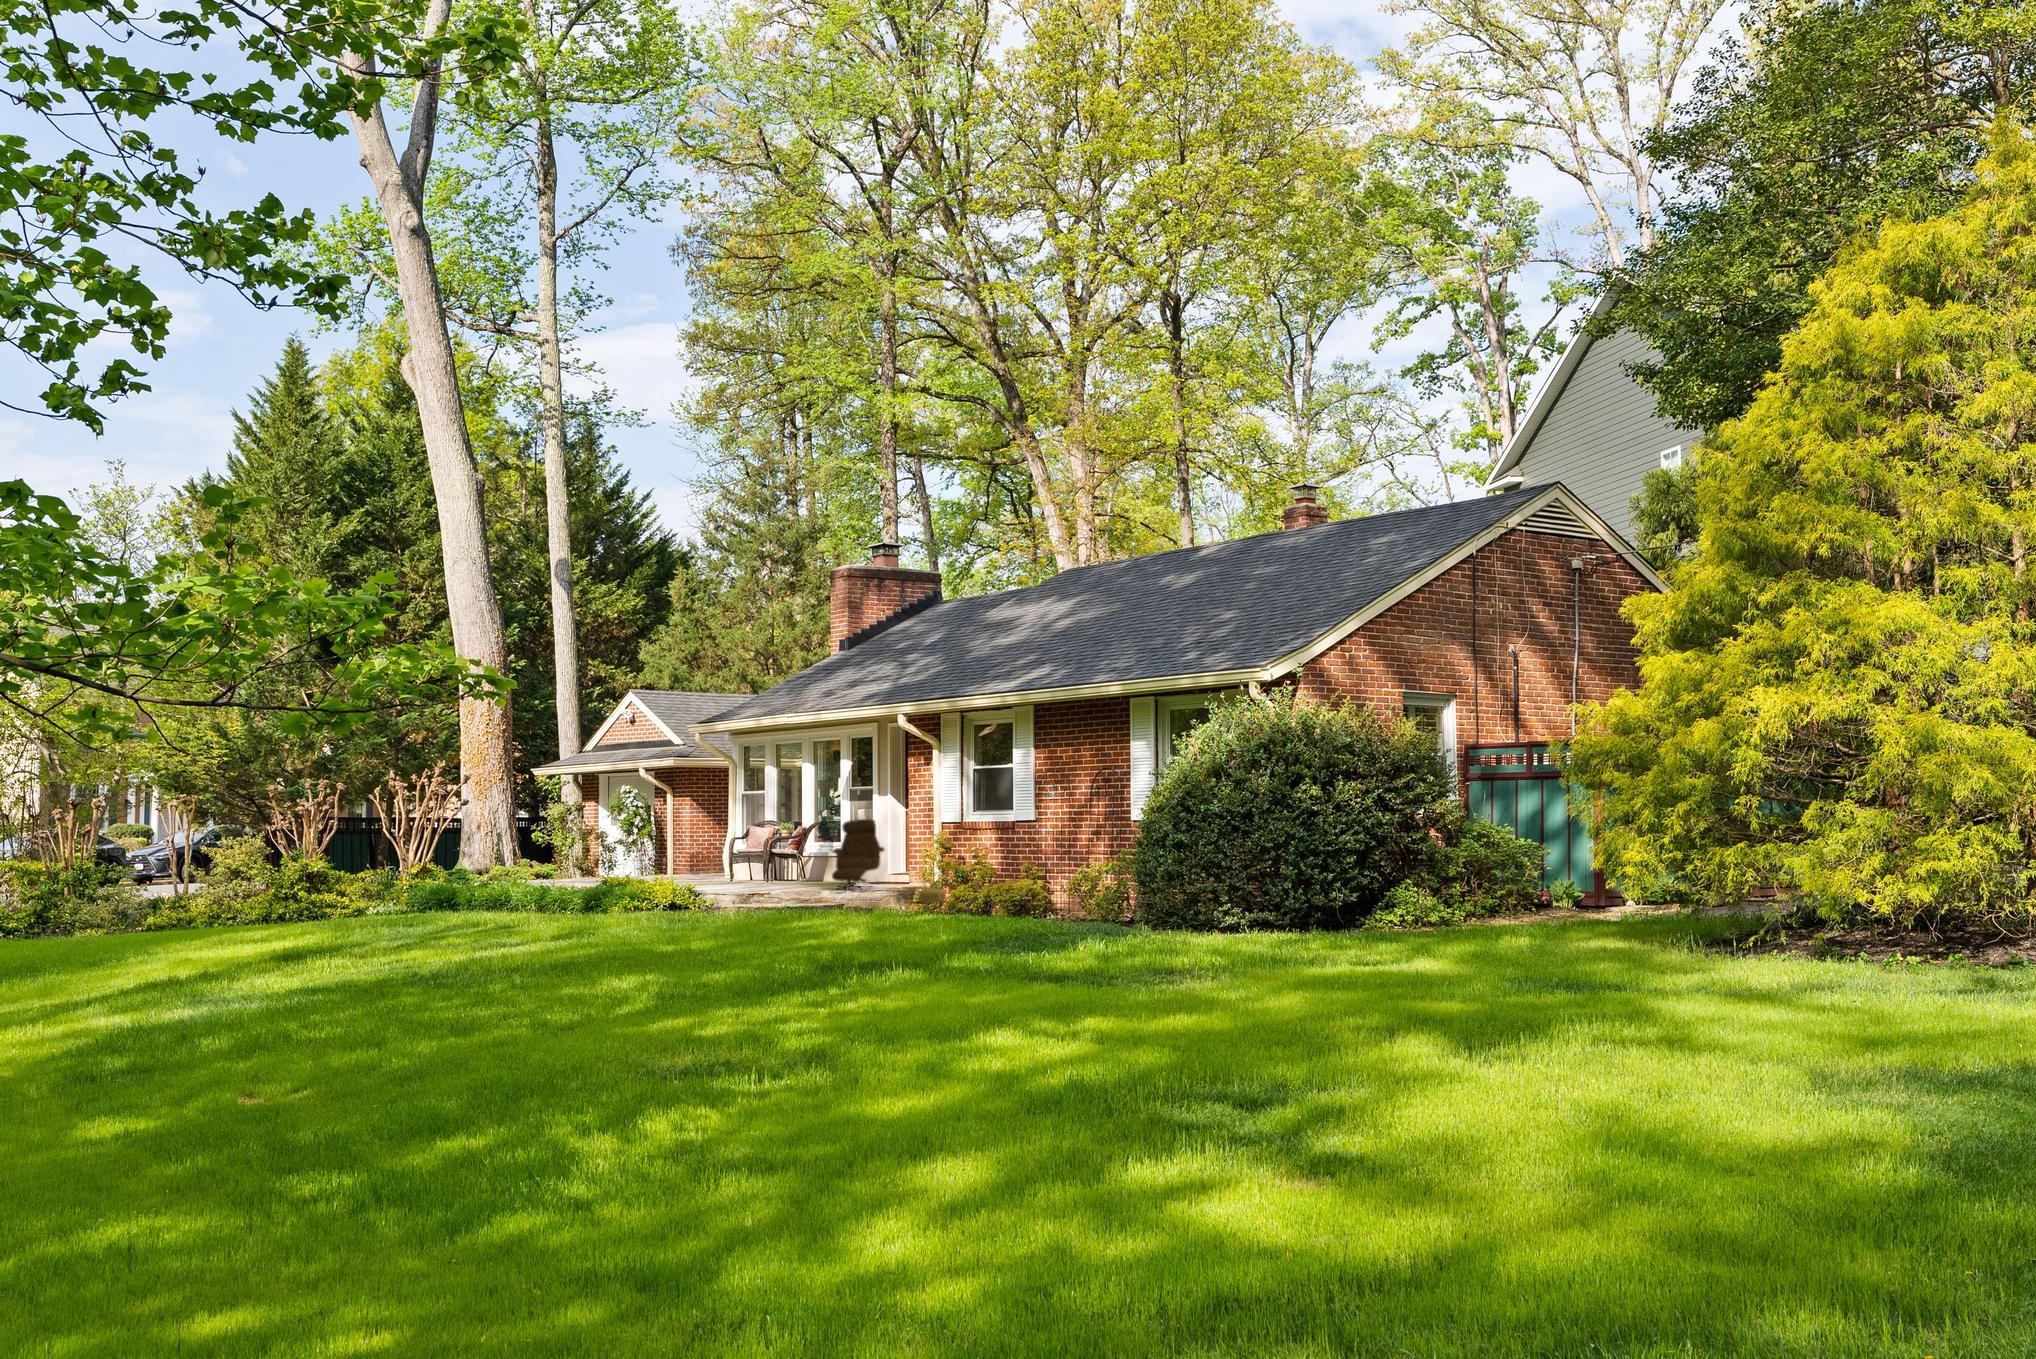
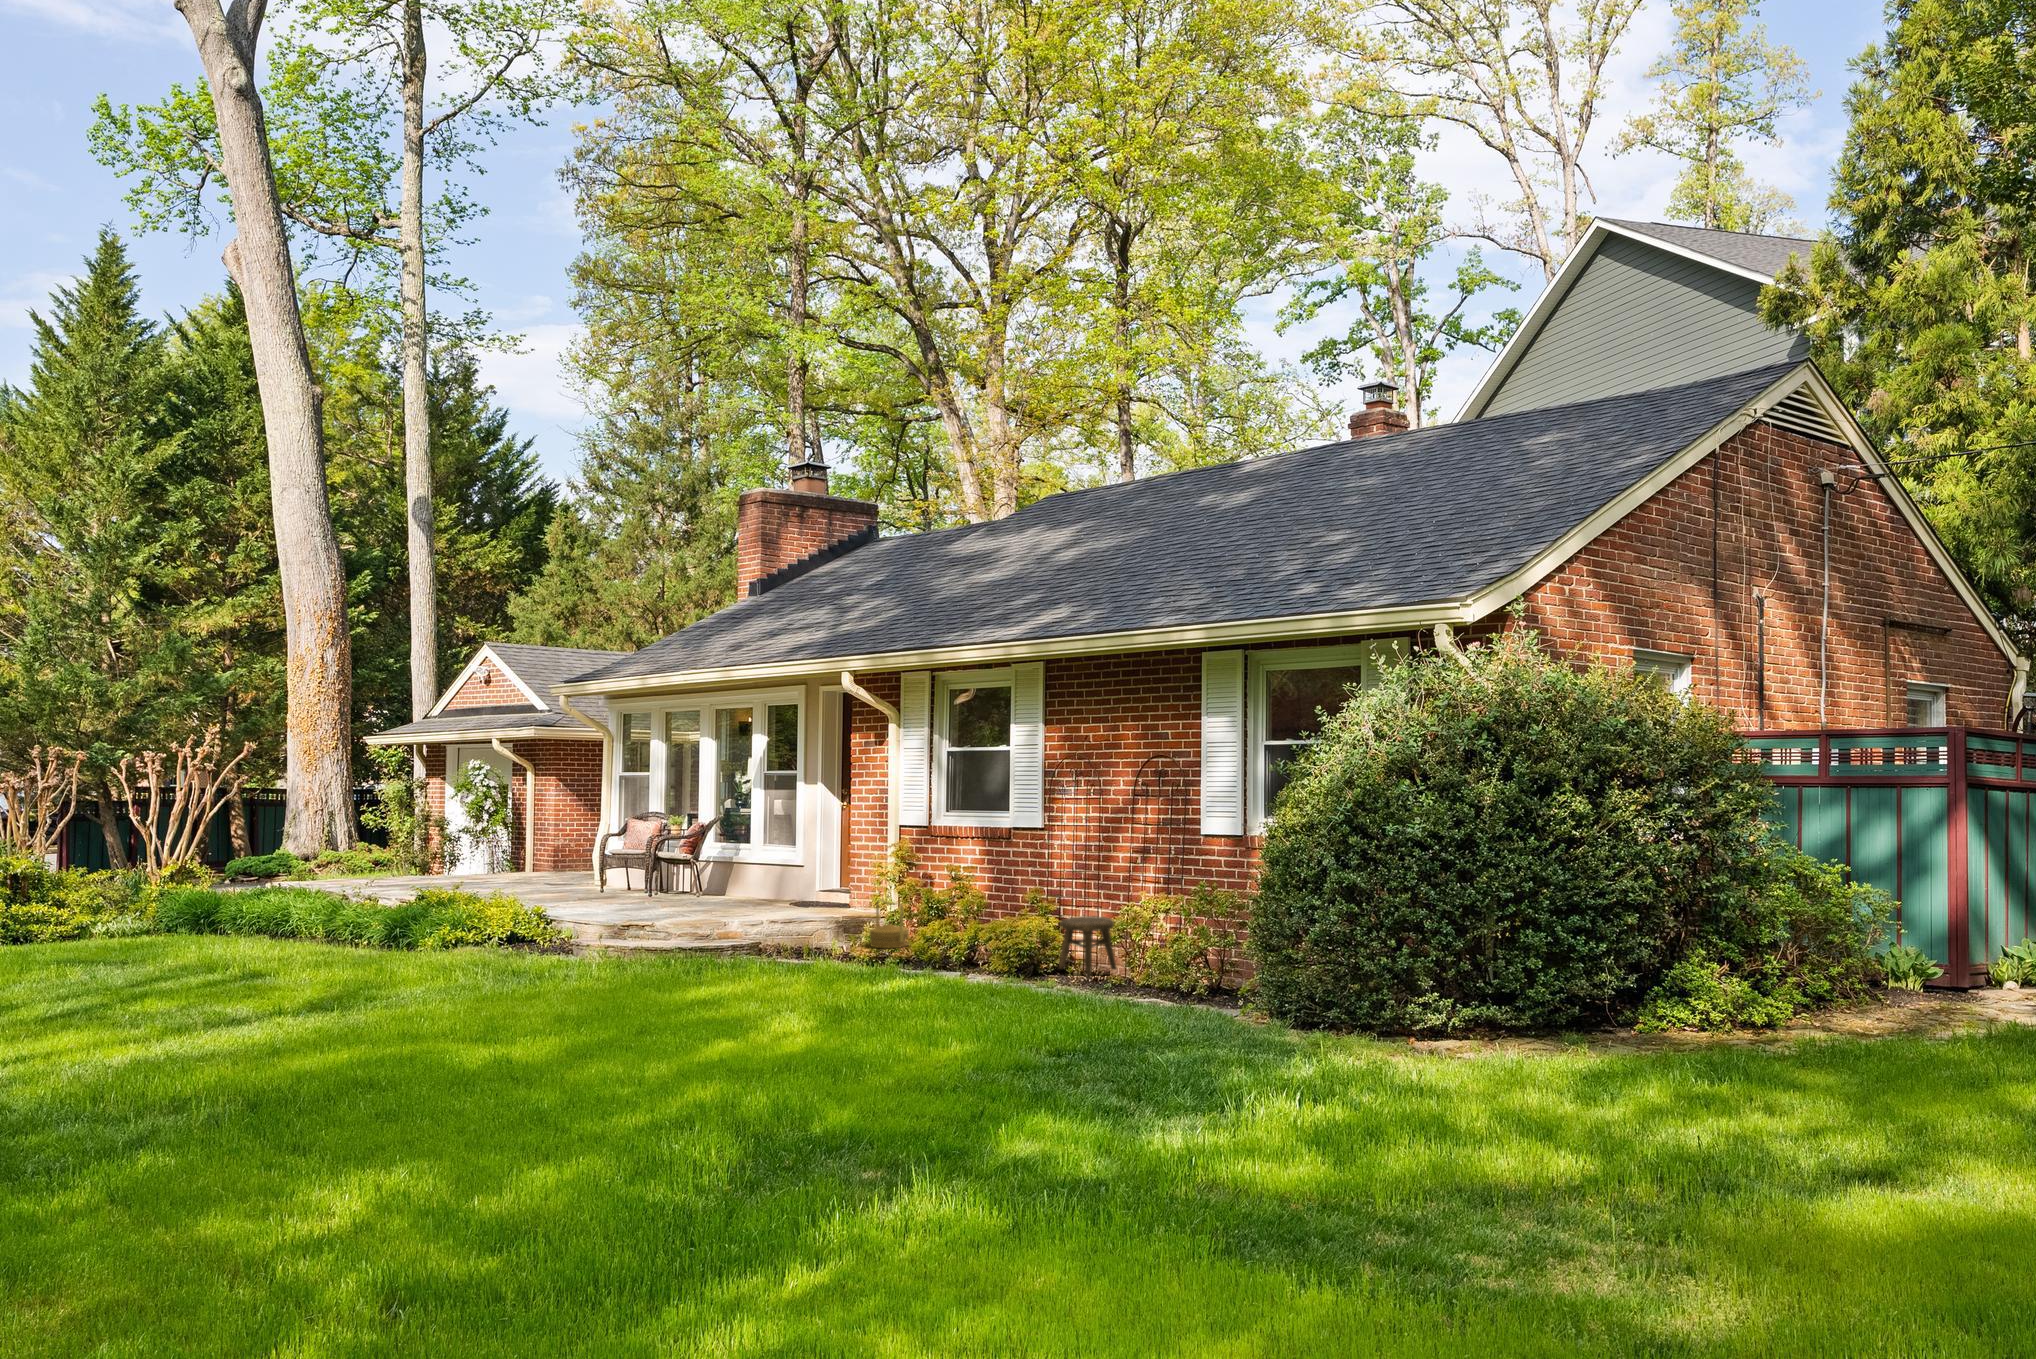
lounge chair: present [832,819,884,889] -> none [737,815,810,915]
stool: none [1034,875,1074,914] -> present [1059,916,1116,979]

